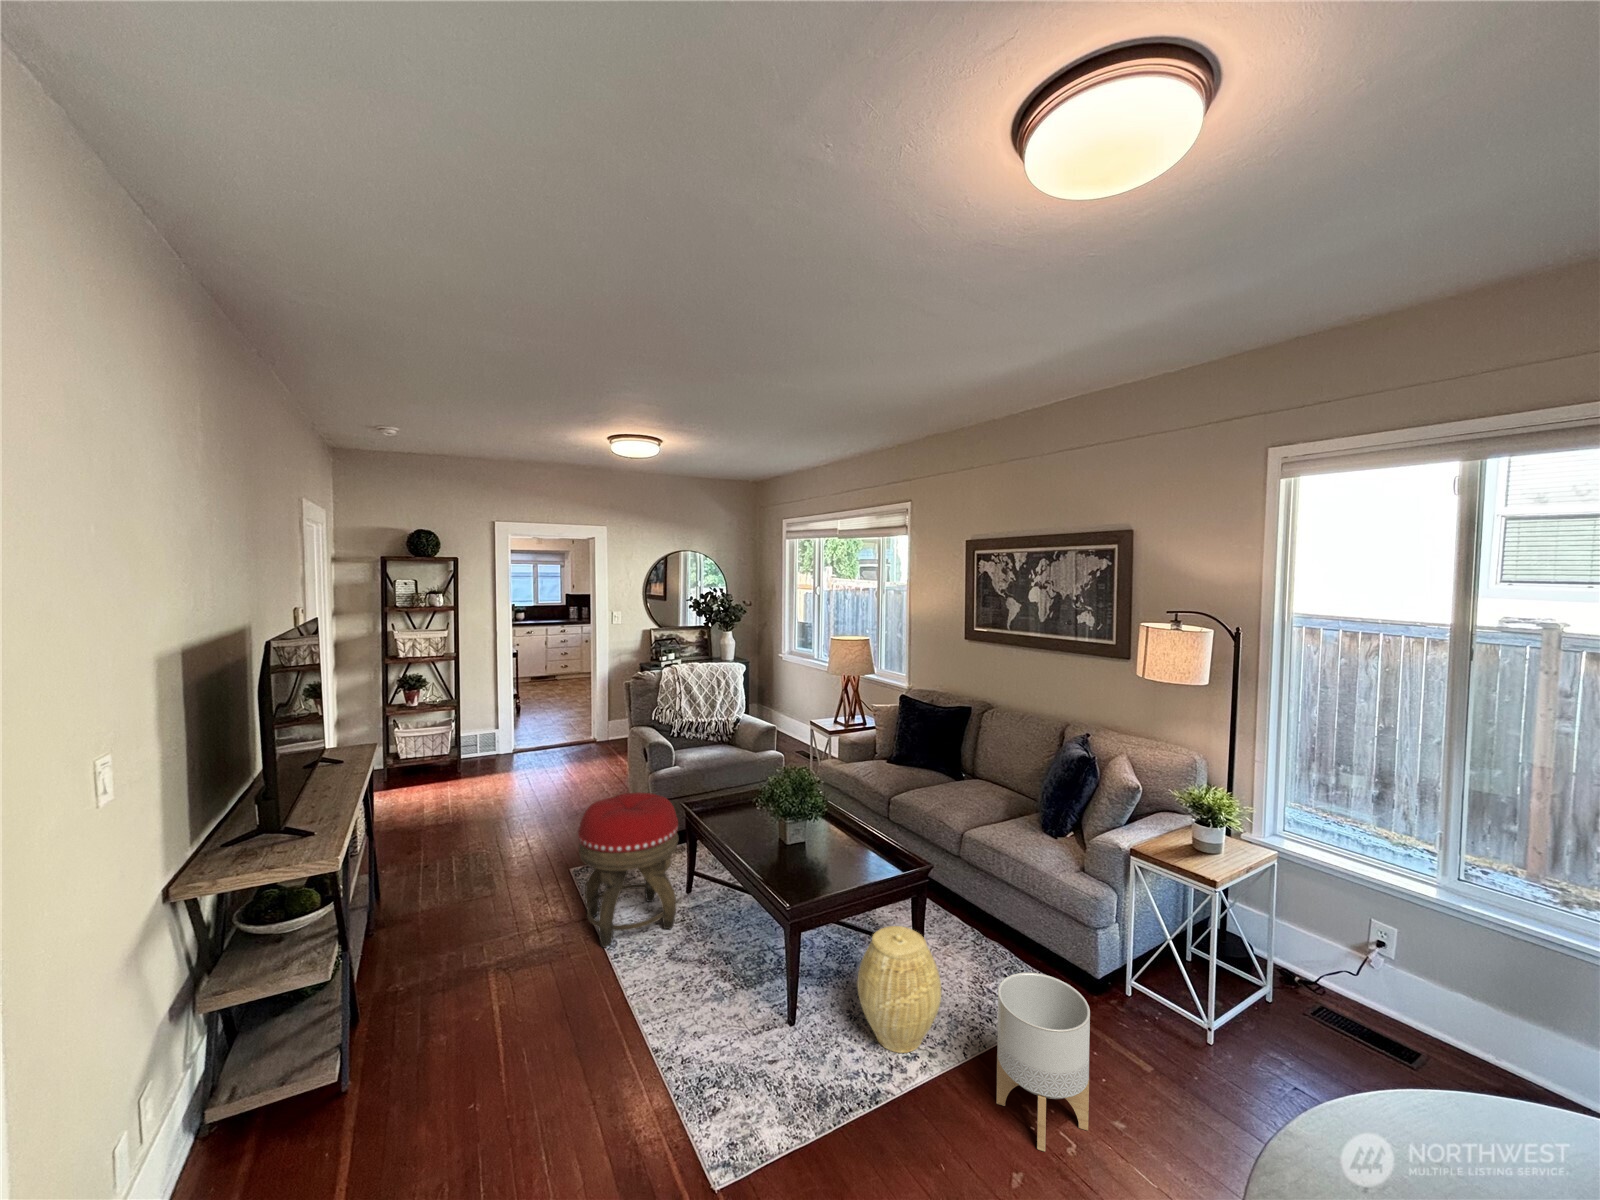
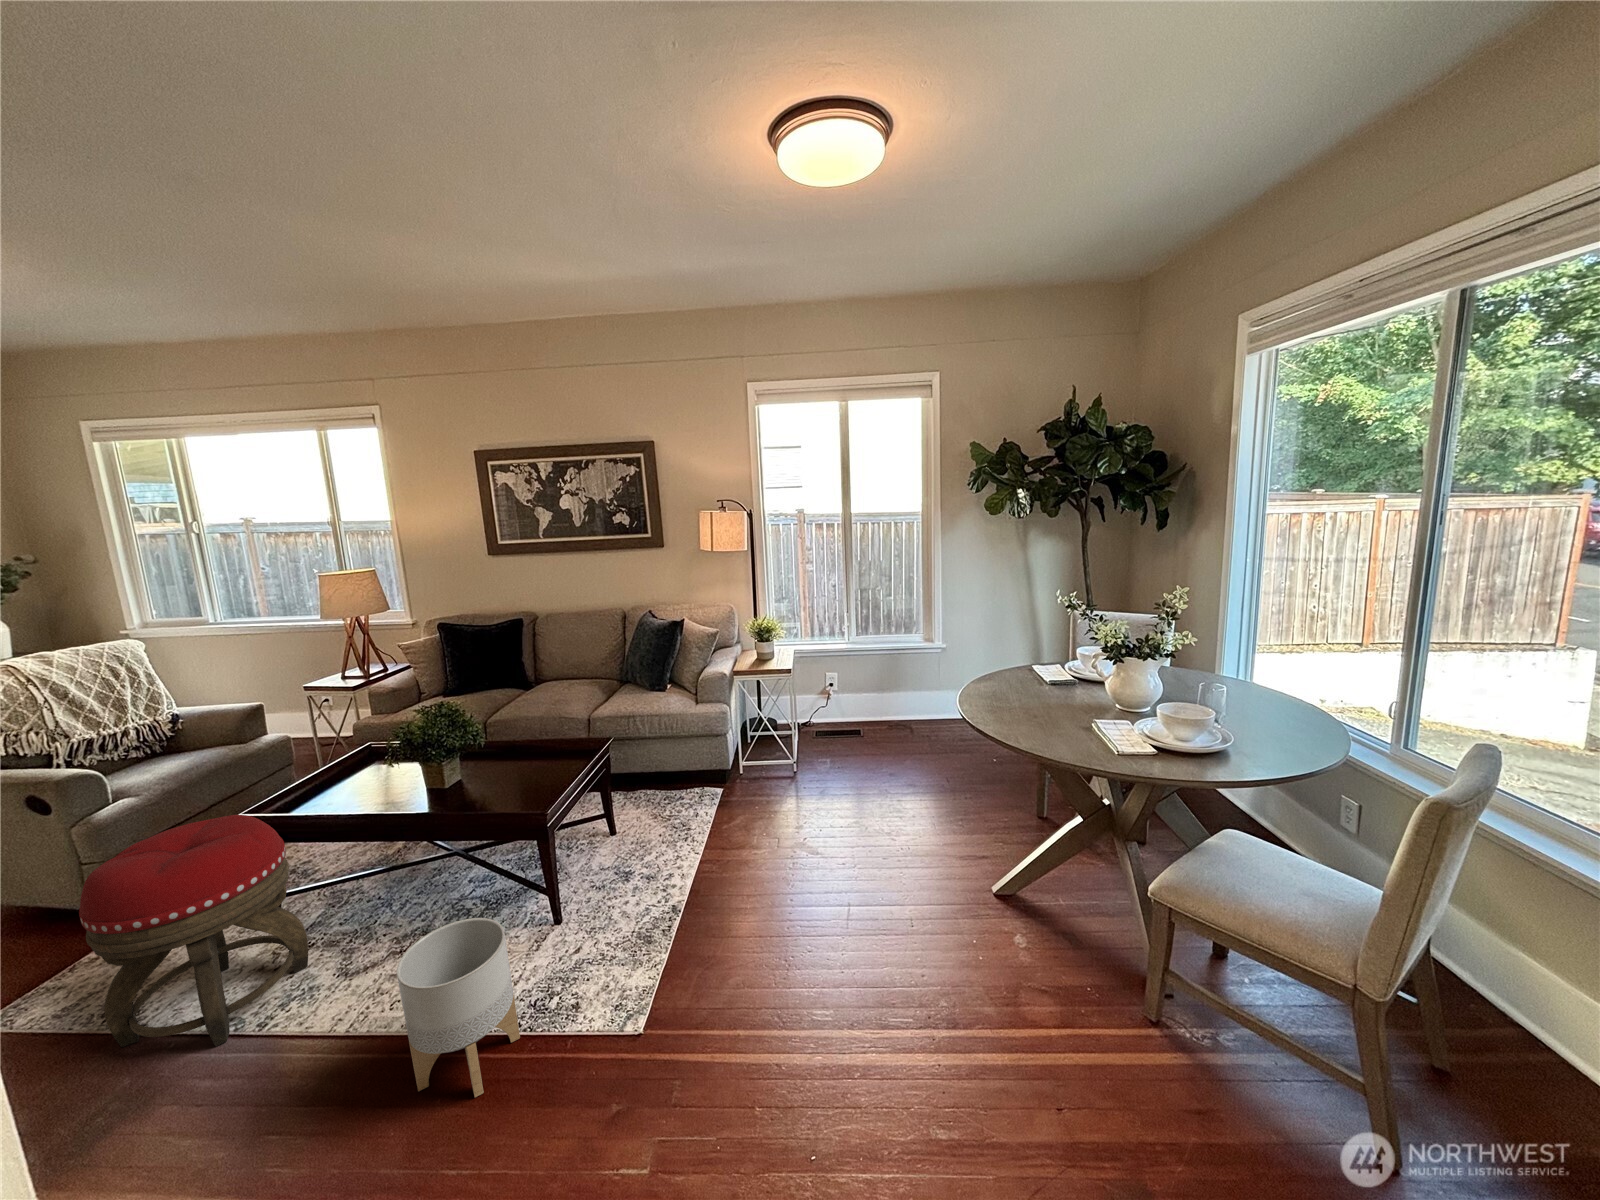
woven basket: present [857,926,942,1053] -> none [605,786,678,885]
planter: present [997,973,1090,1152] -> present [397,918,520,1097]

